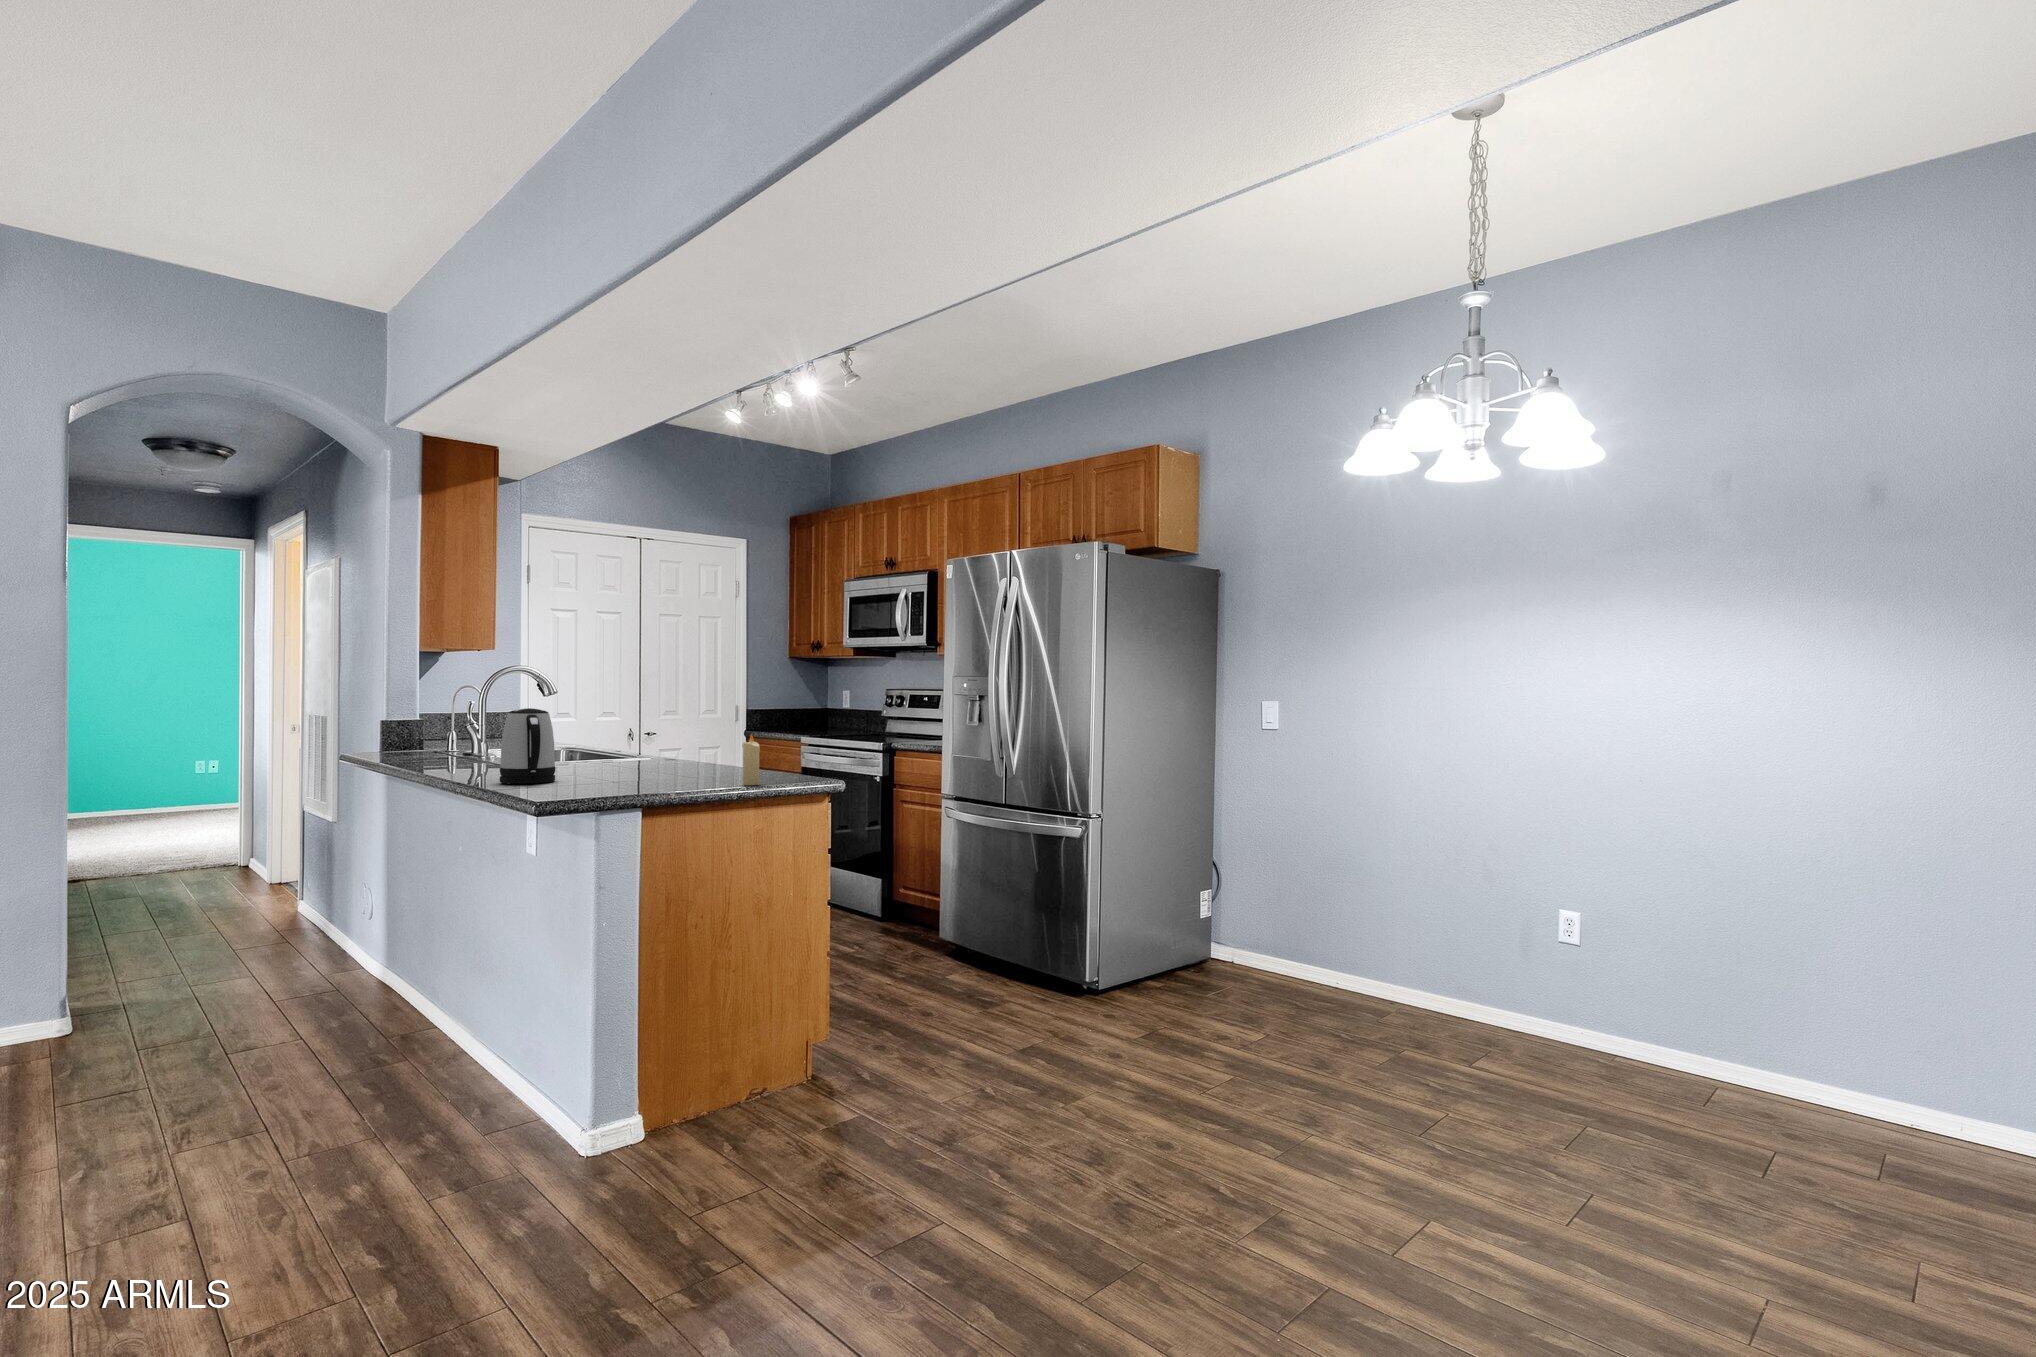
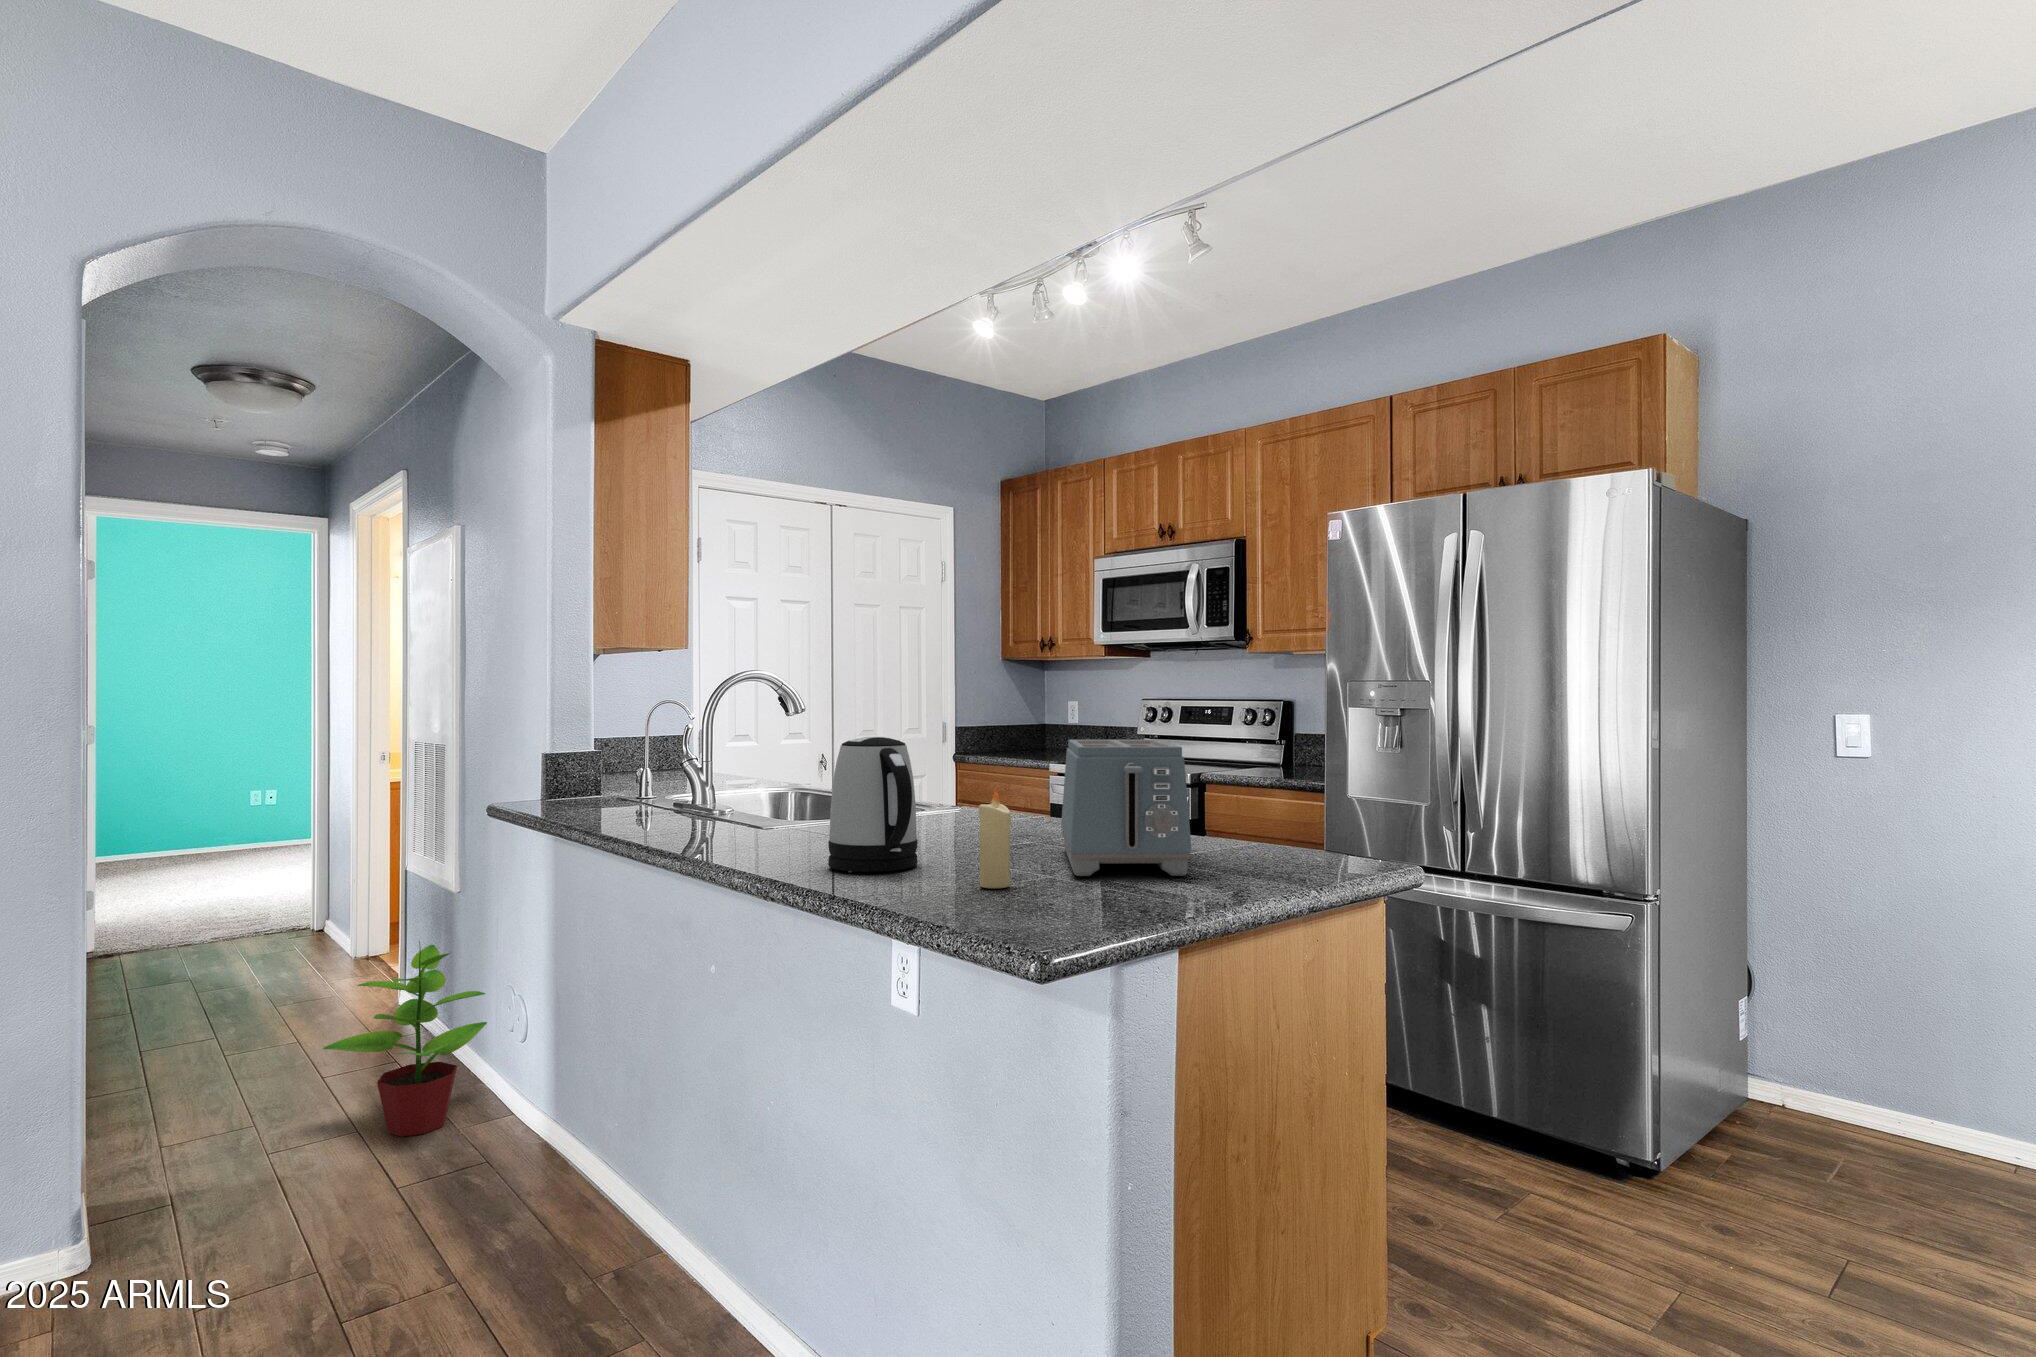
toaster: none [624,711,717,785] -> present [1061,740,1191,876]
candle: present [742,734,760,785] -> present [978,788,1011,888]
potted plant: none [226,850,347,980] -> present [323,942,487,1136]

